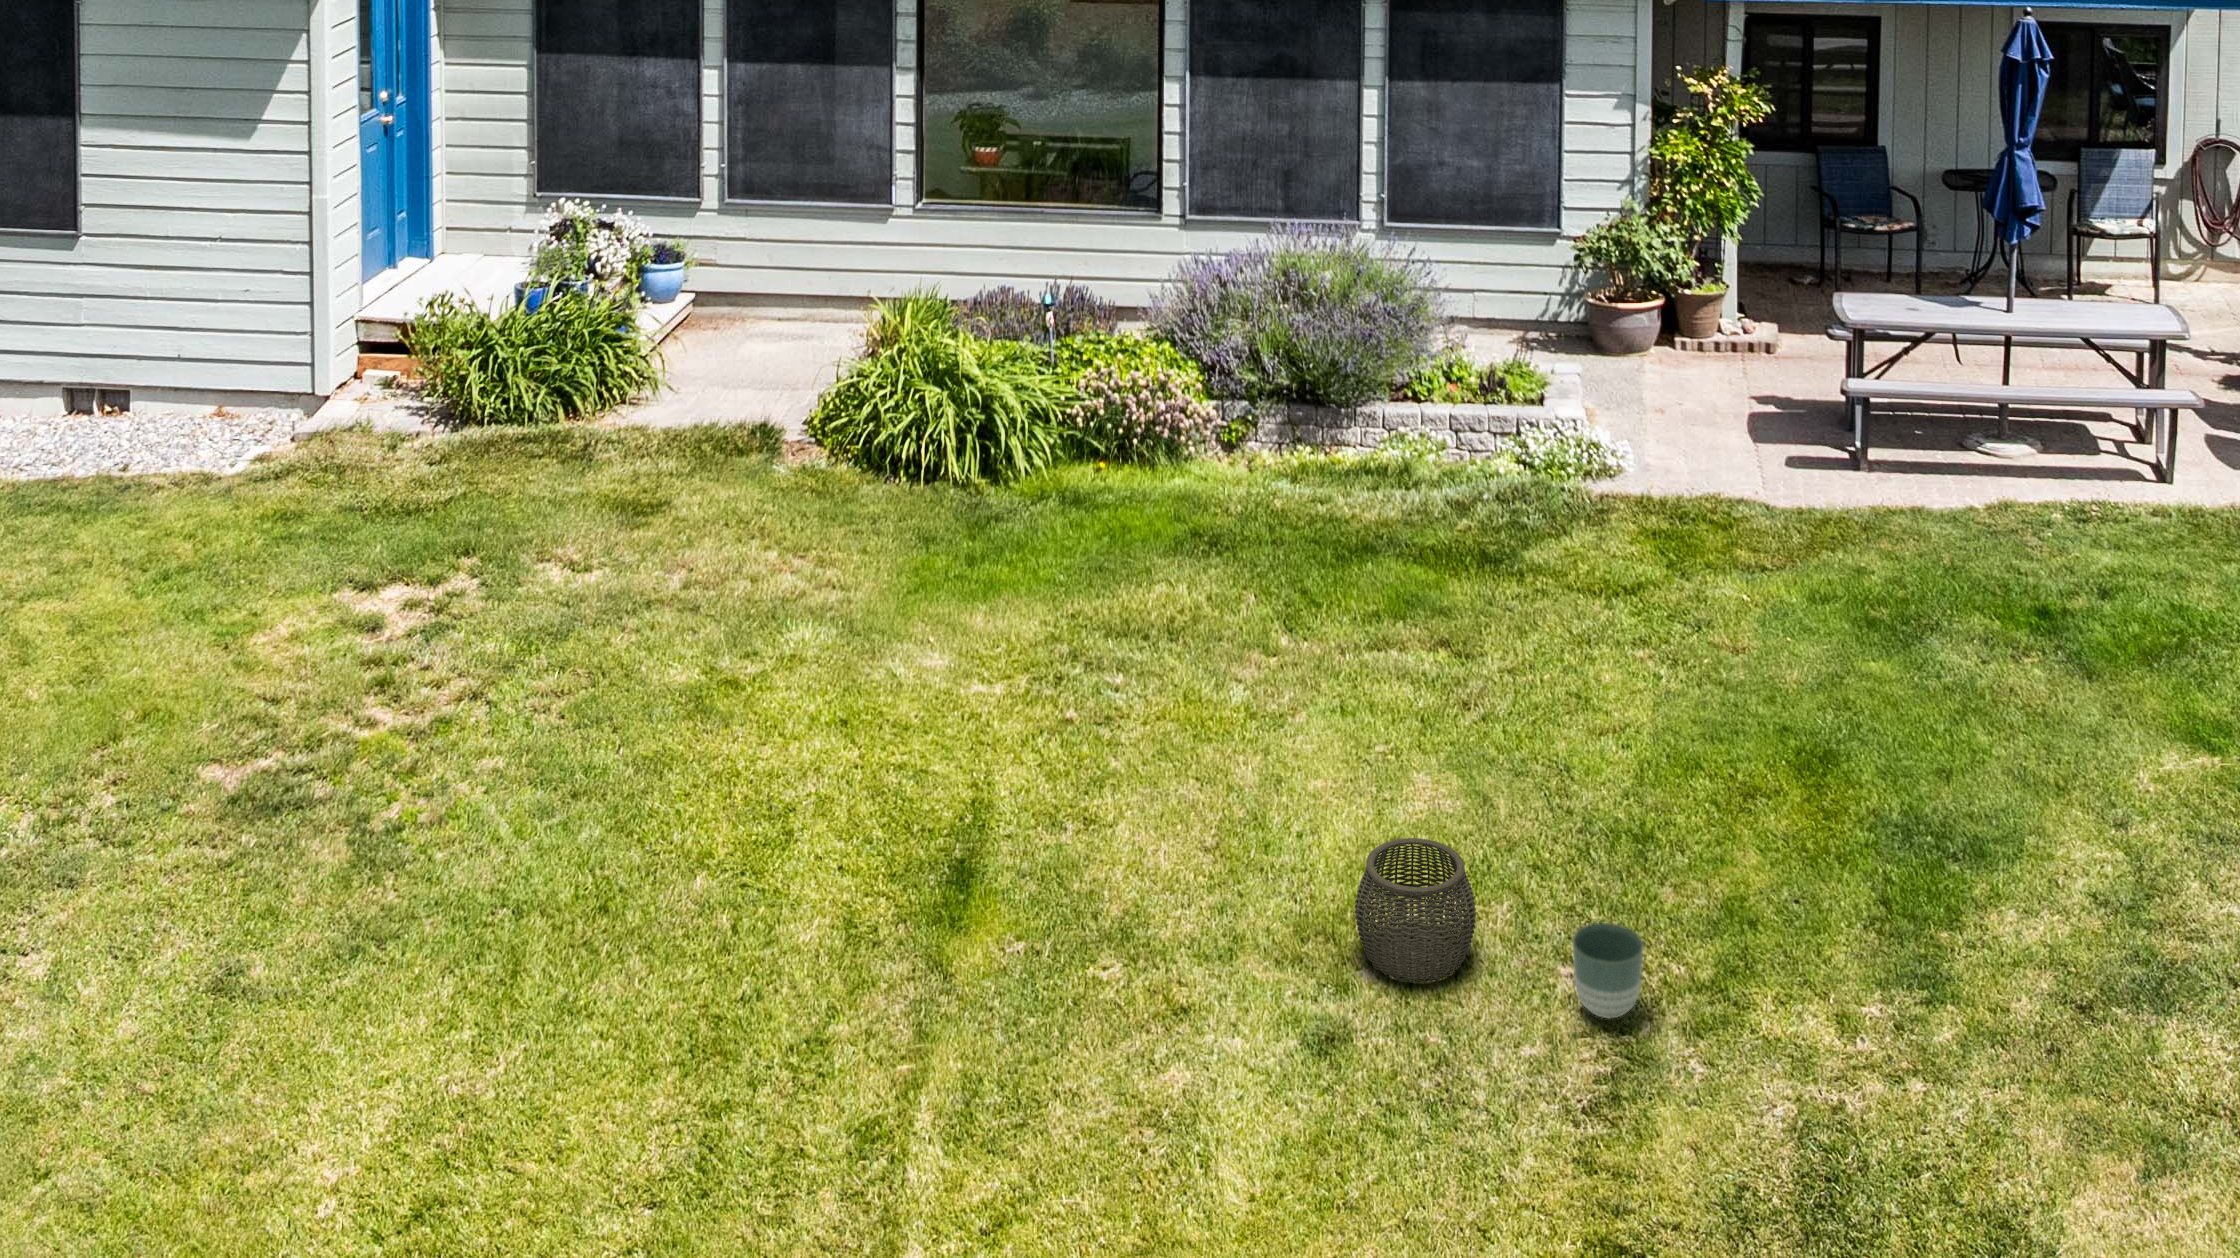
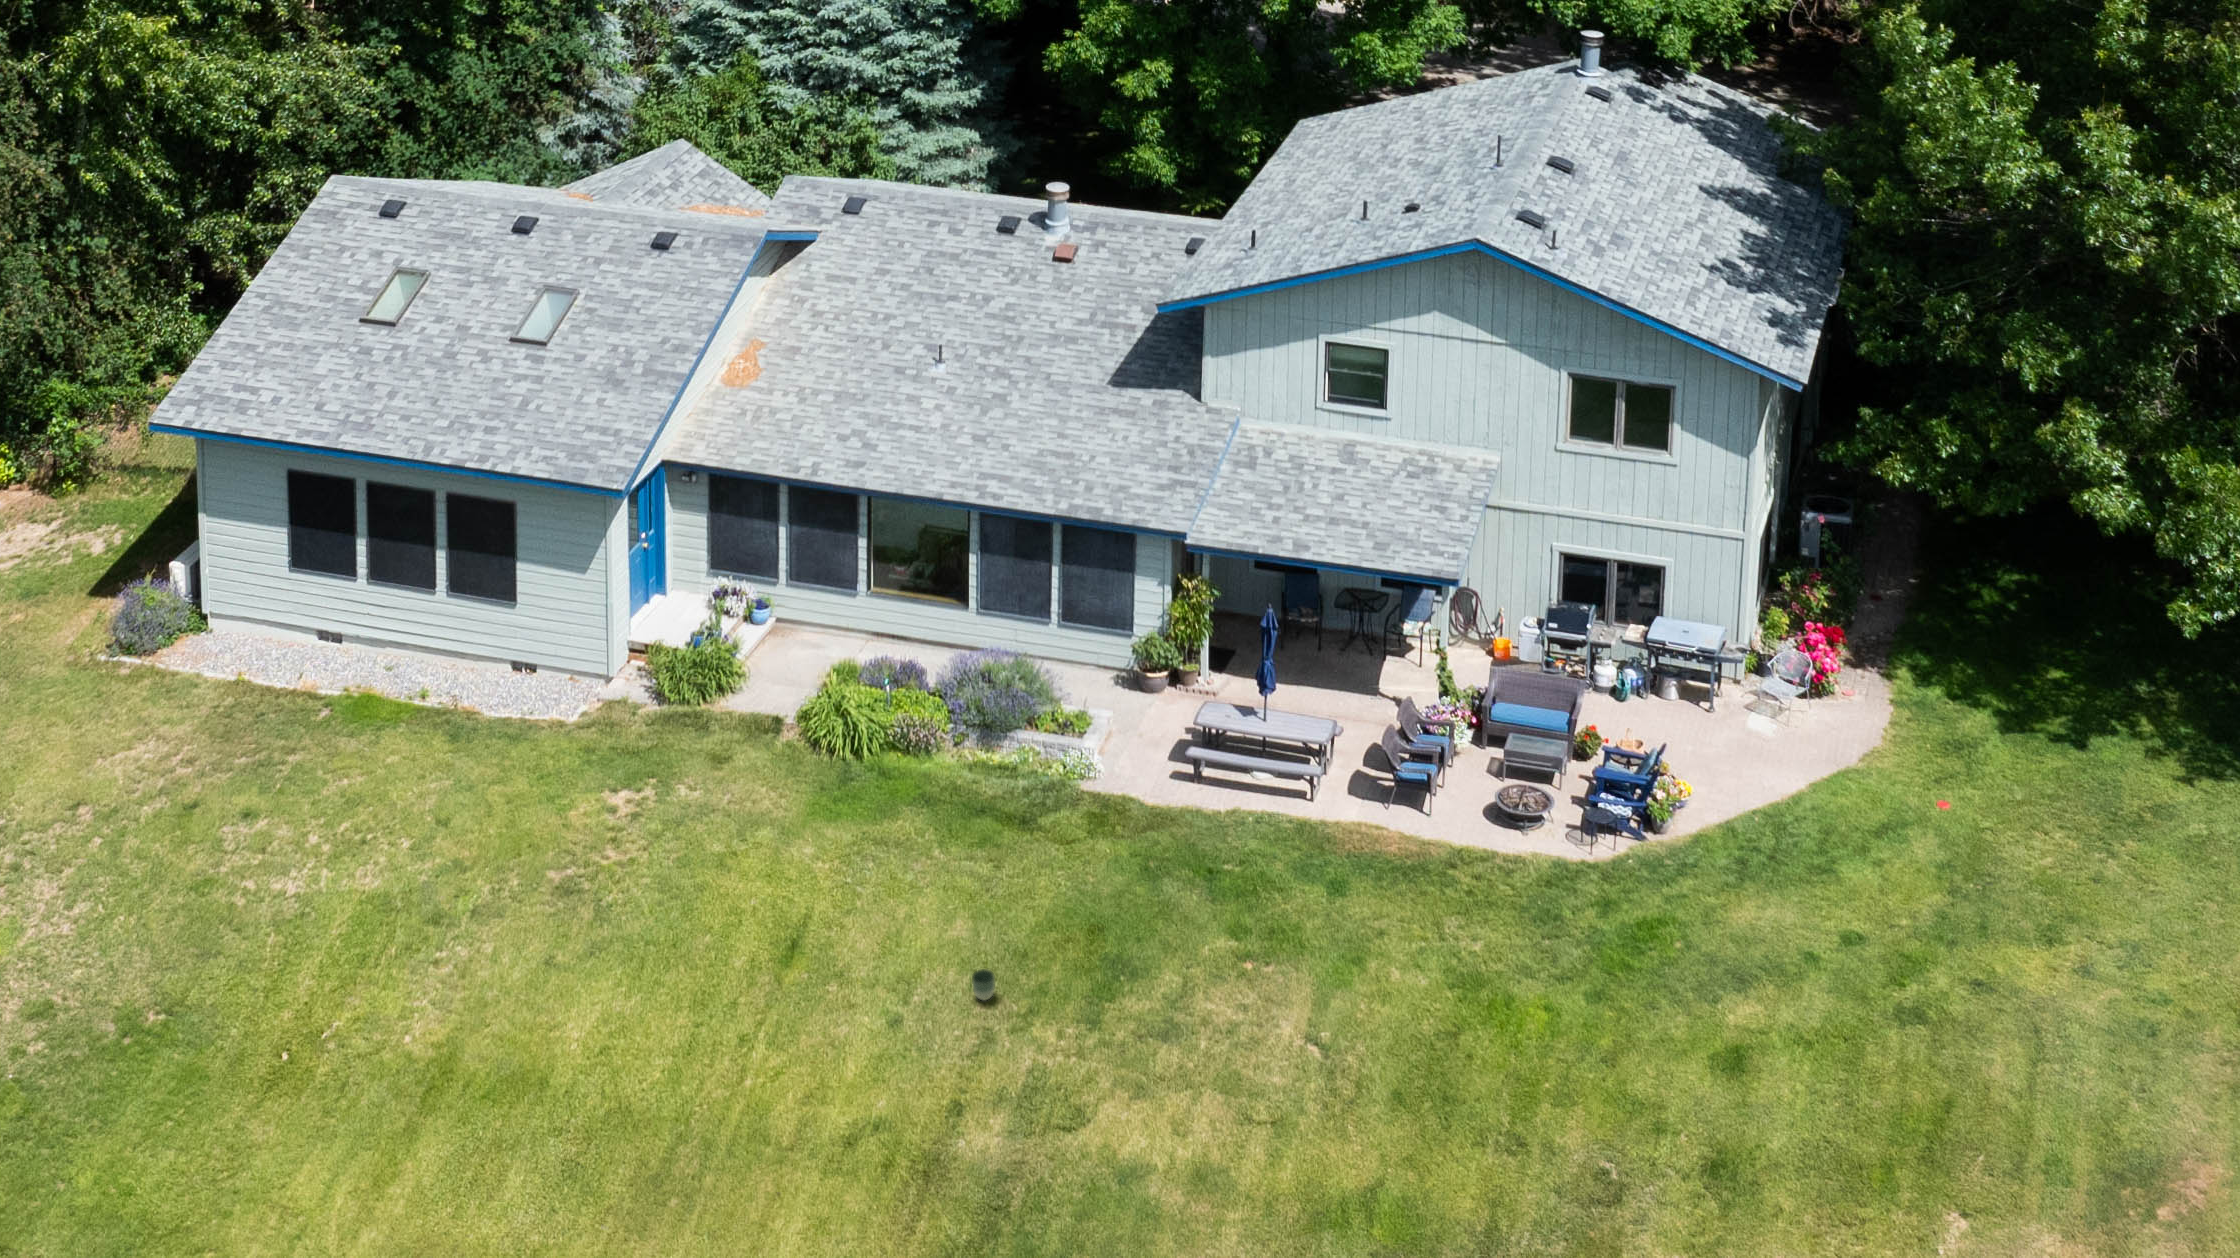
woven basket: present [1354,838,1476,983] -> none [912,933,952,982]

